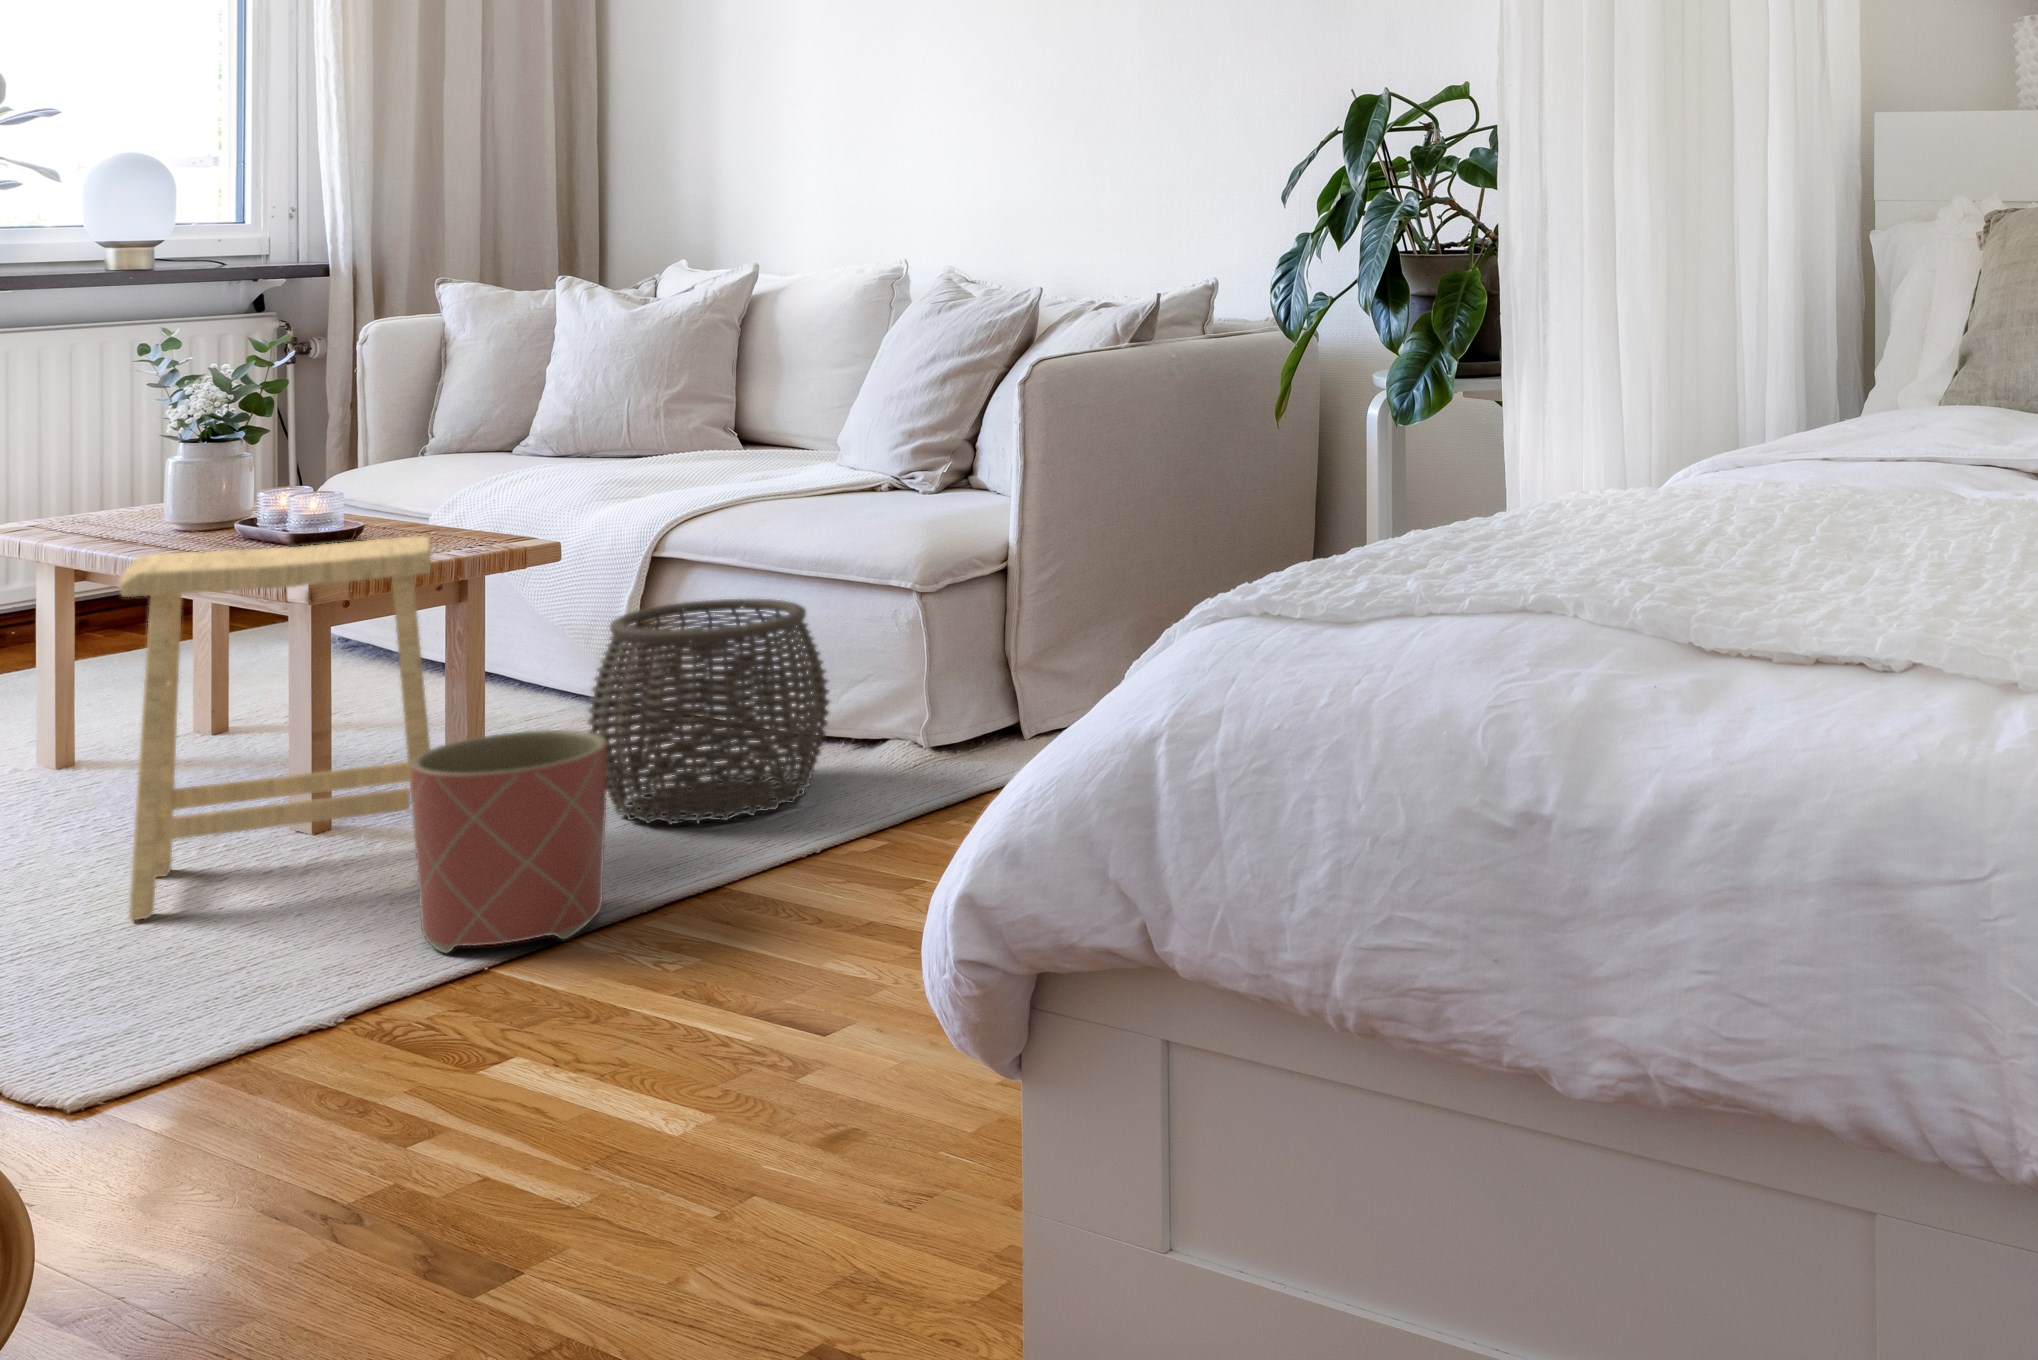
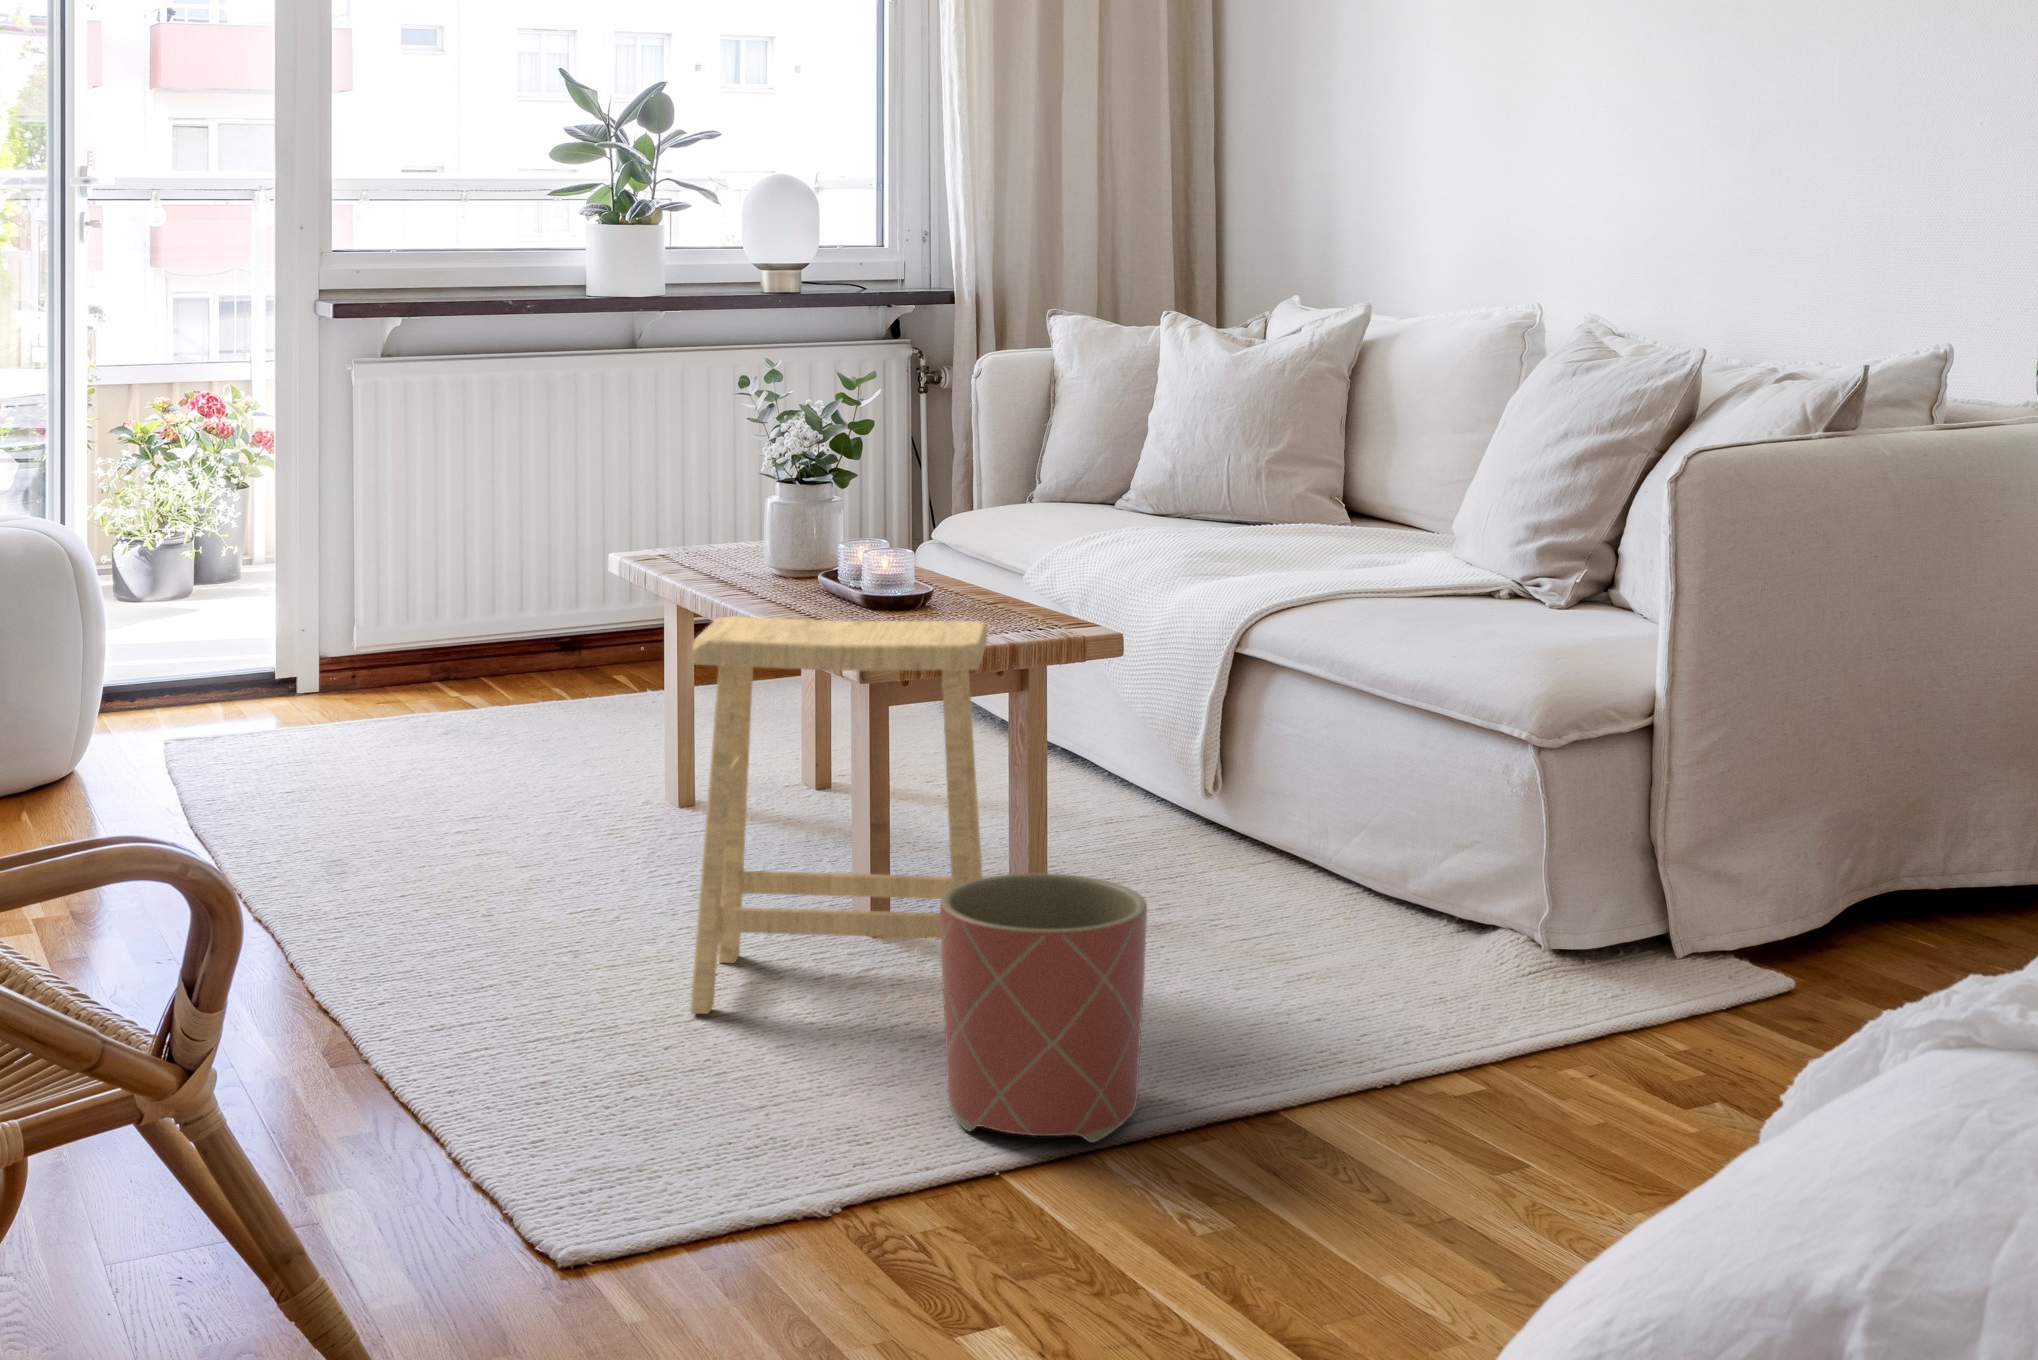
woven basket: present [588,599,830,824] -> none [1143,724,1420,1009]

